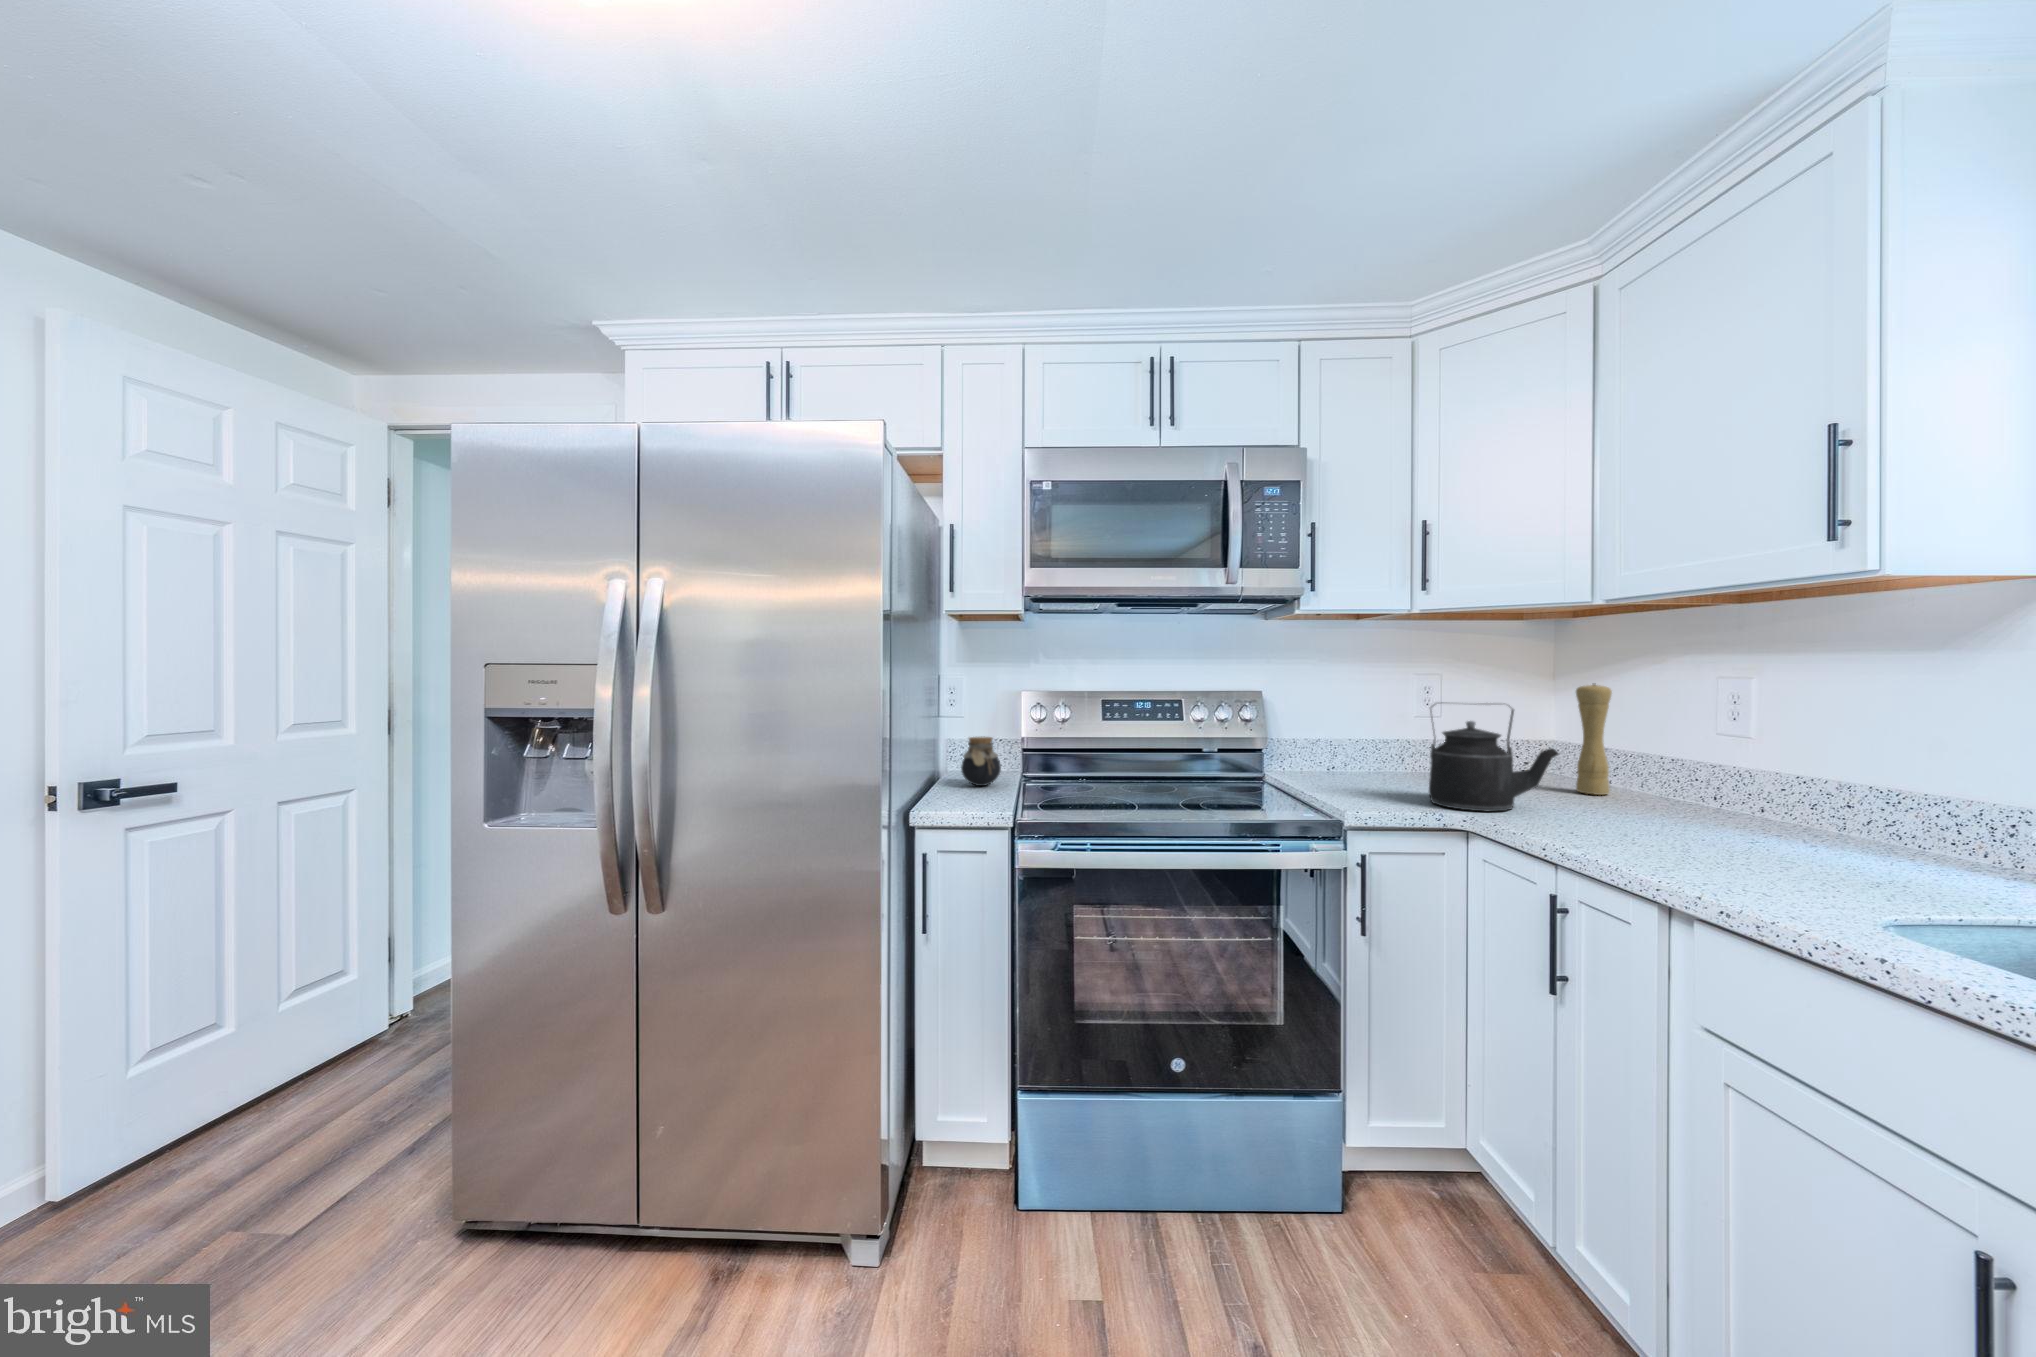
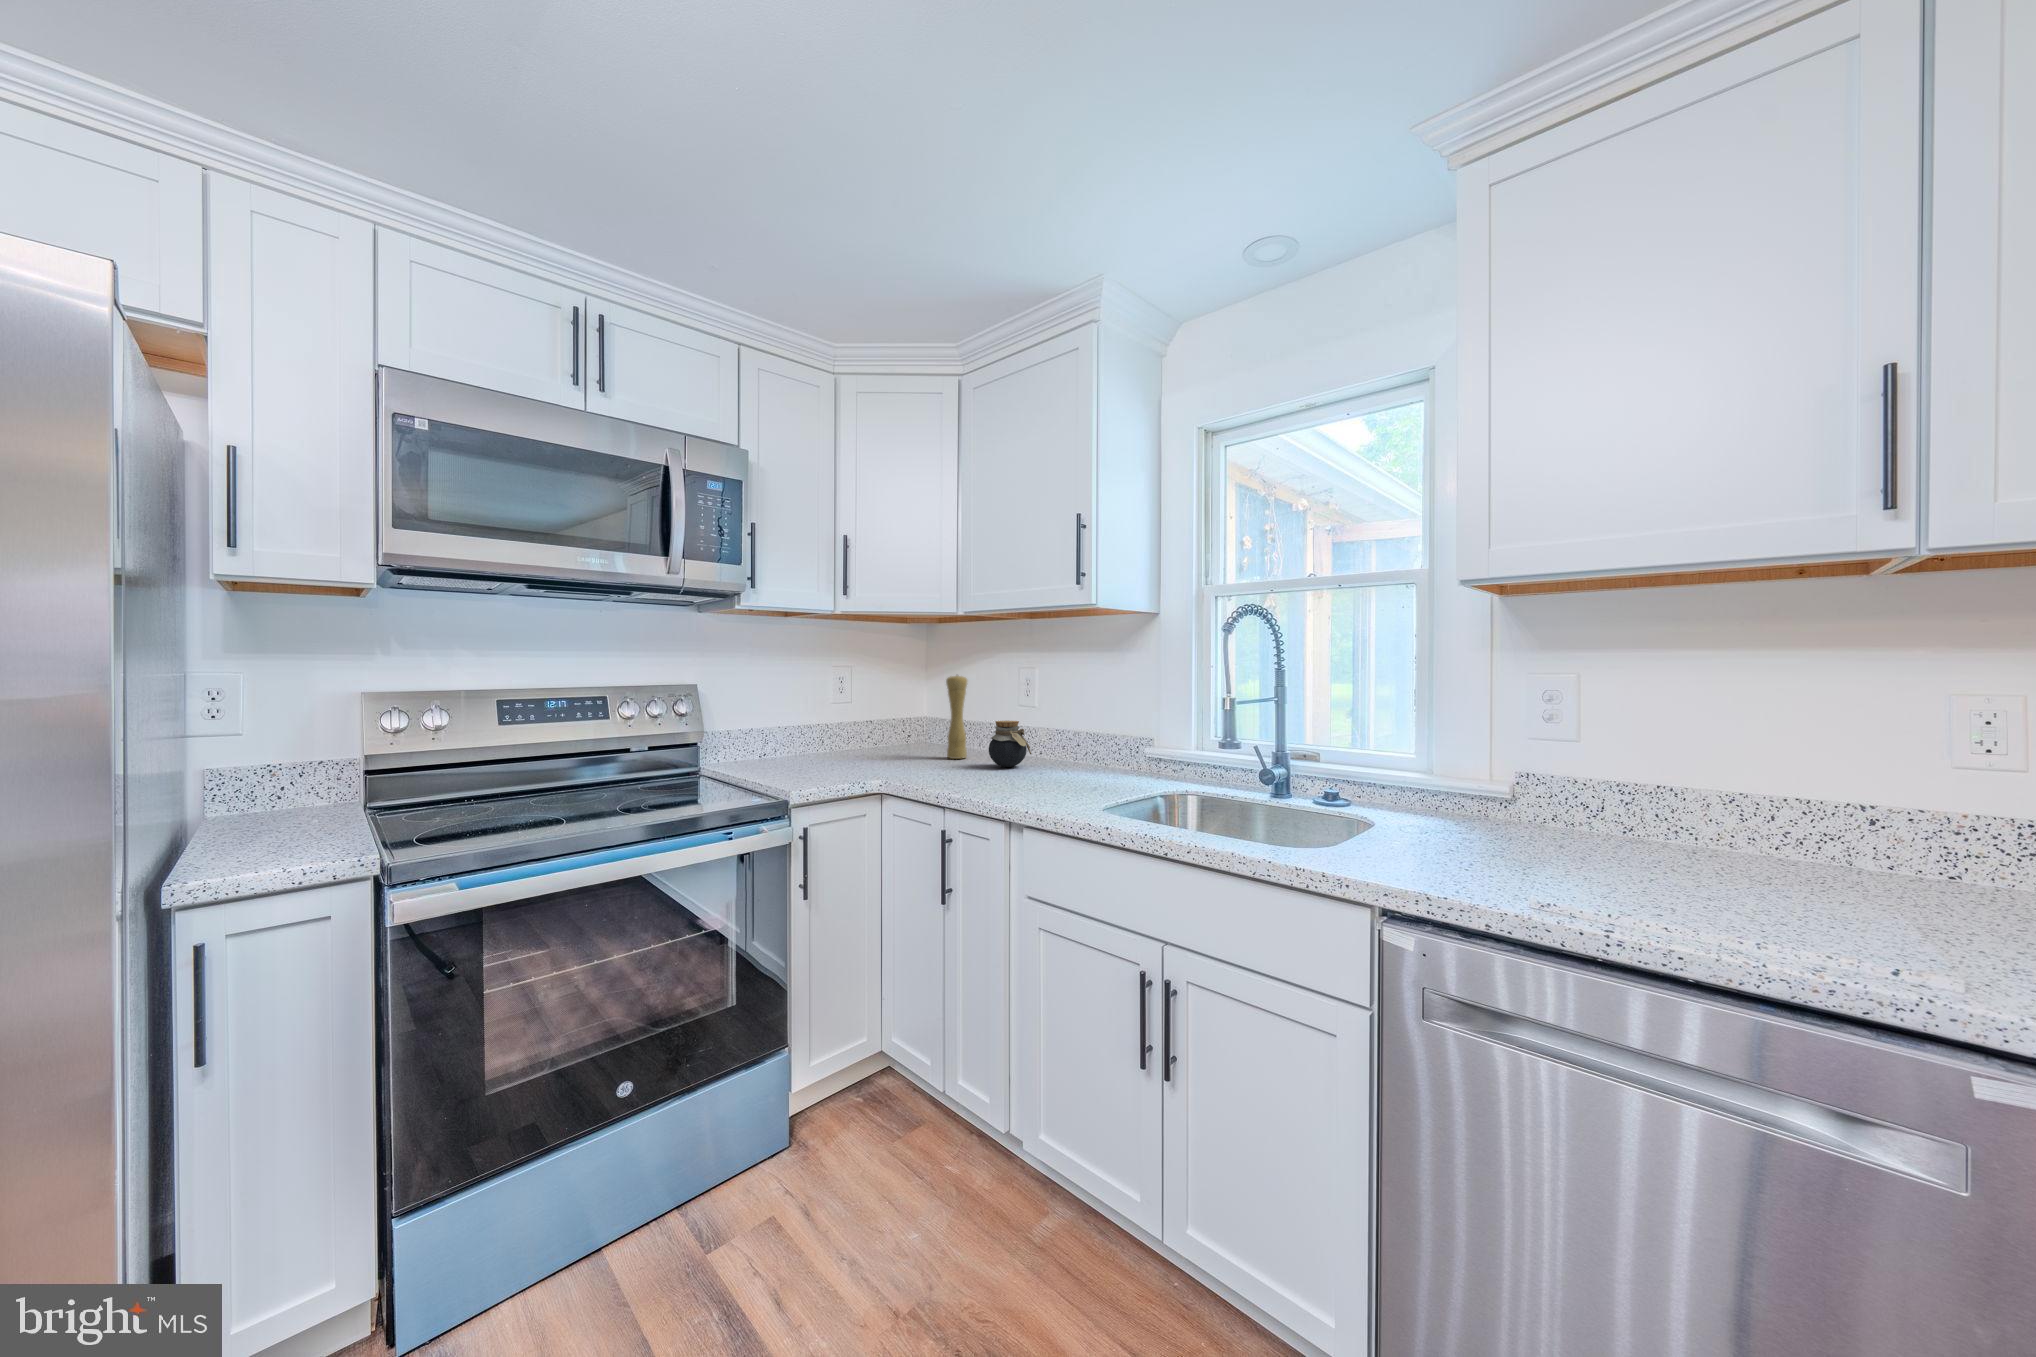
kettle: present [1429,702,1558,811] -> none [851,690,941,779]
jar: present [961,737,1001,786] -> present [989,721,1031,767]

